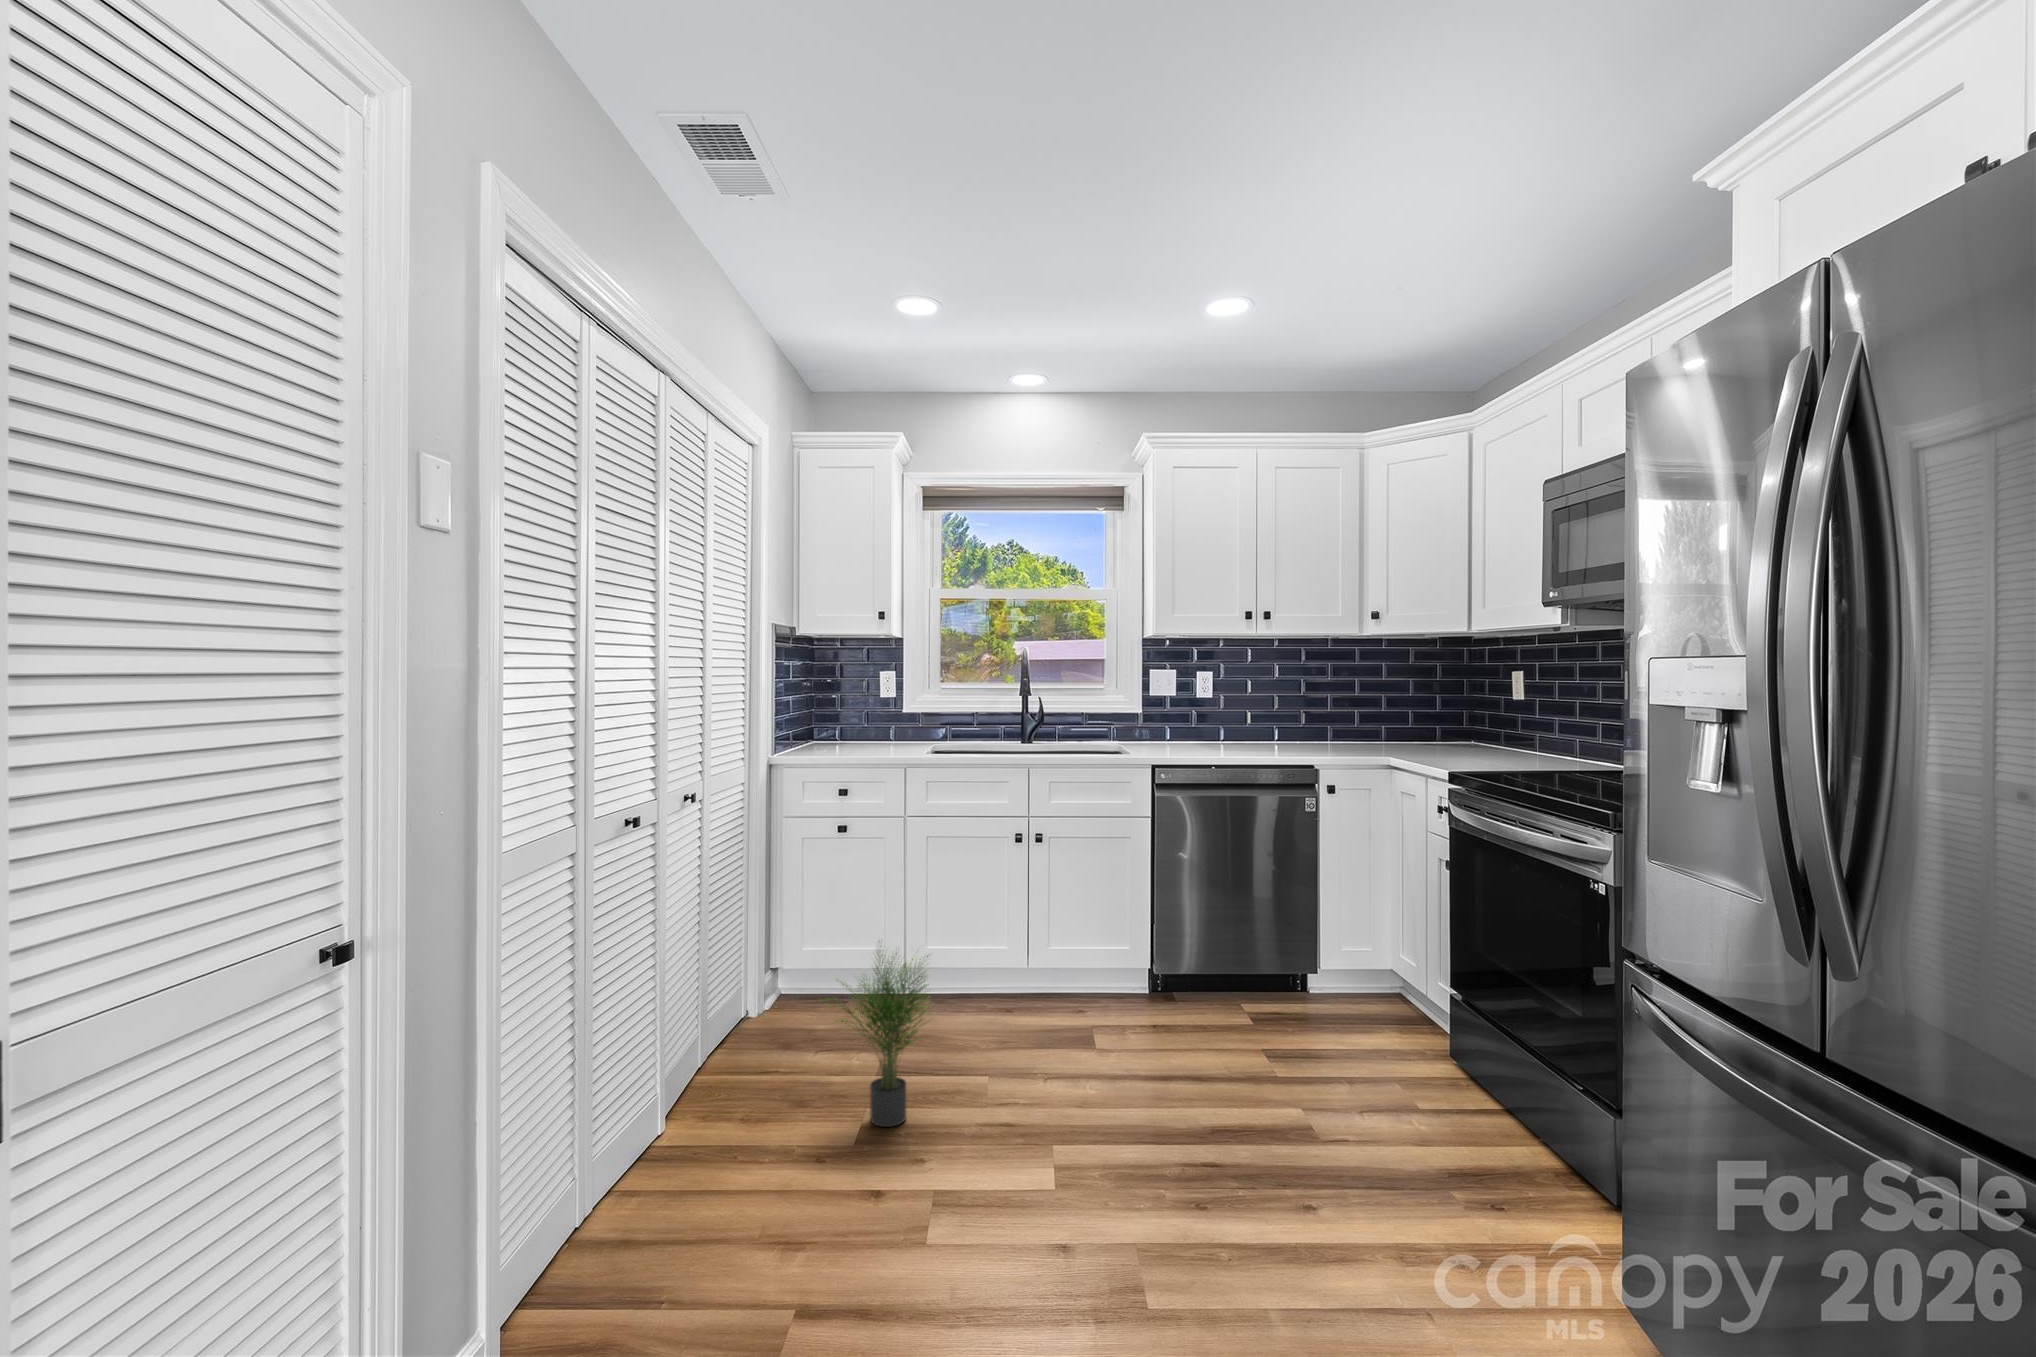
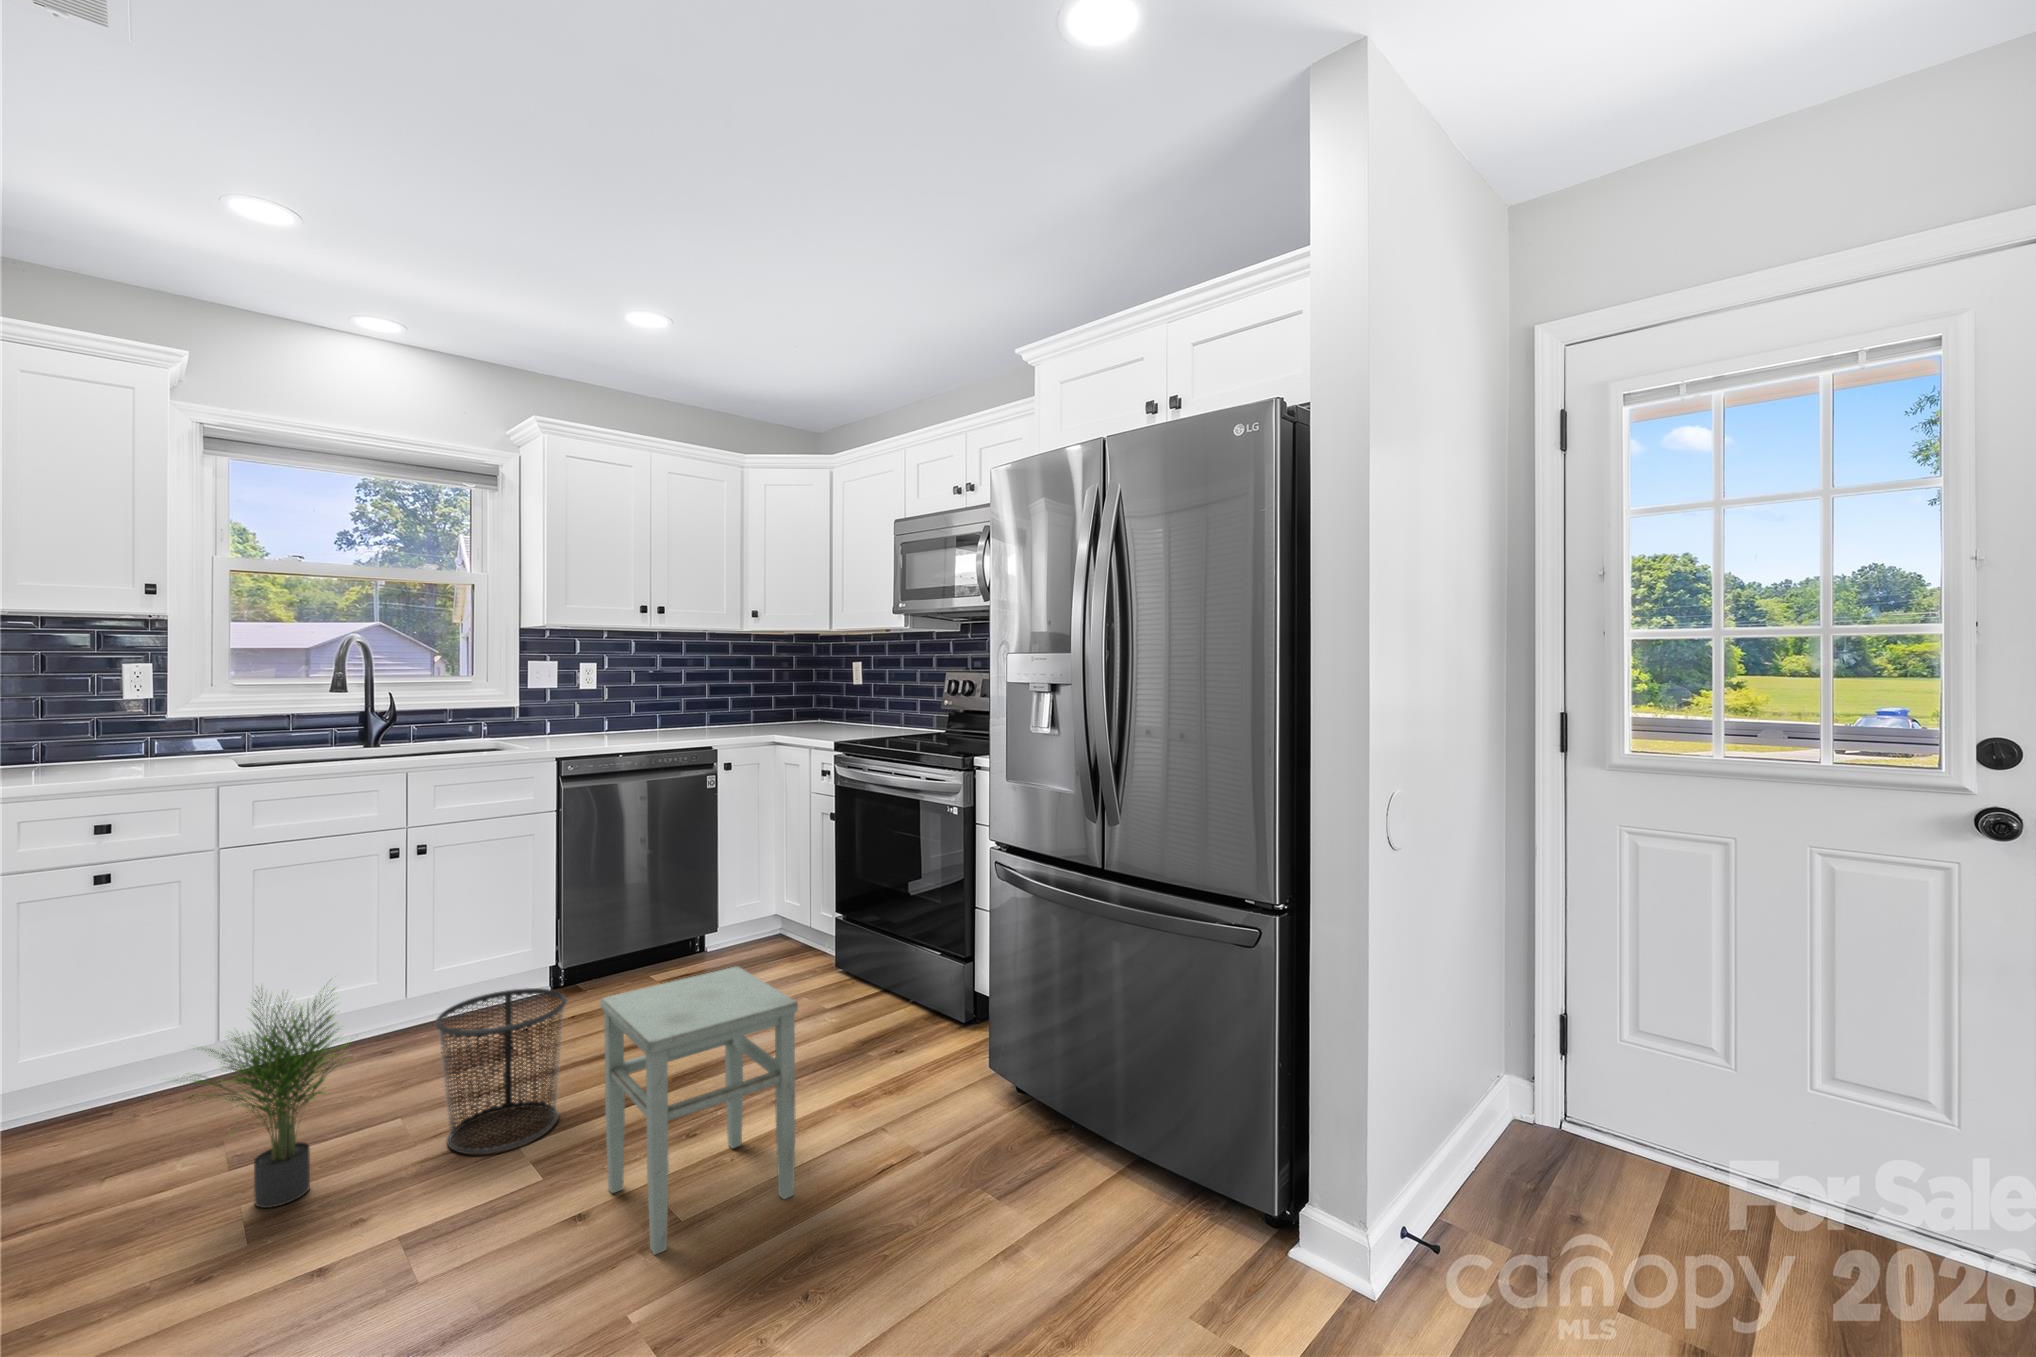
waste bin: none [996,989,1106,1146] -> present [435,988,567,1154]
stool: none [1099,1023,1283,1323] -> present [600,967,798,1254]

